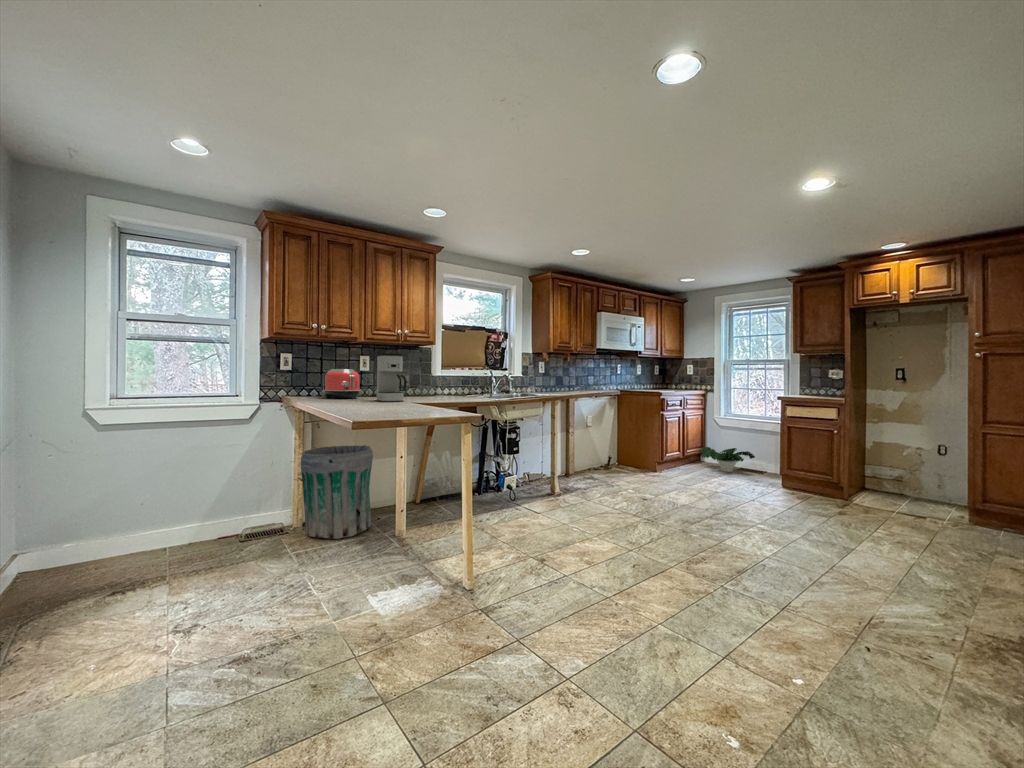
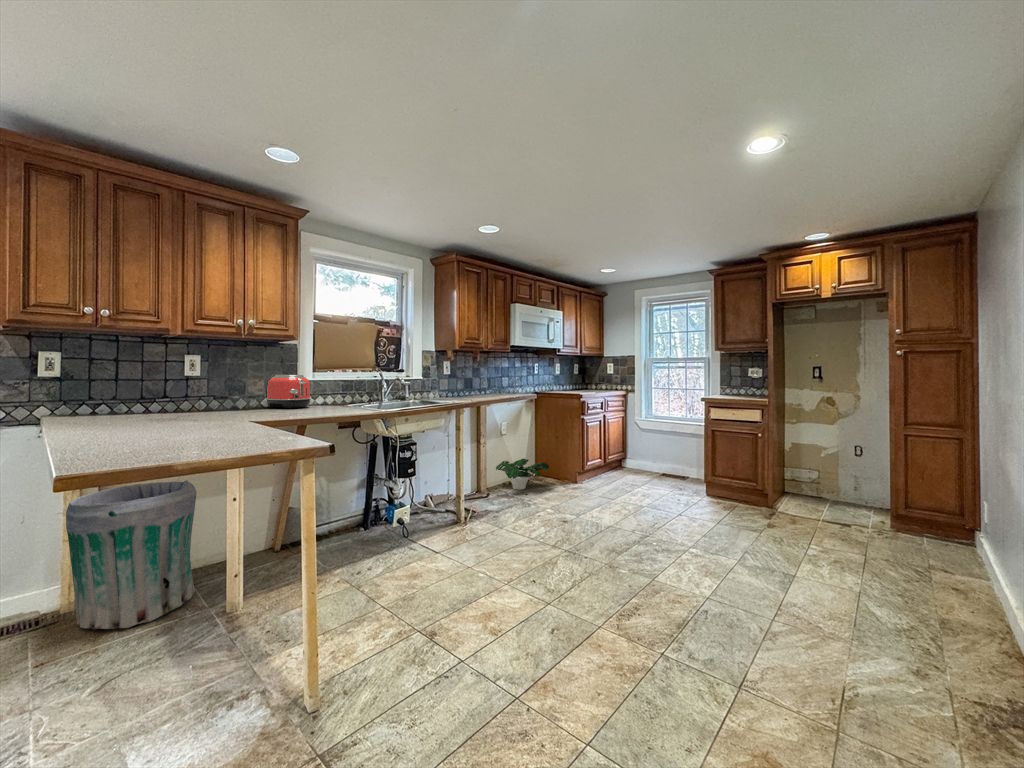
coffee maker: present [377,354,407,402] -> none [201,352,247,421]
toaster: present [323,369,360,399] -> present [266,375,310,409]
potted plant: present [699,447,755,472] -> present [496,459,549,490]

